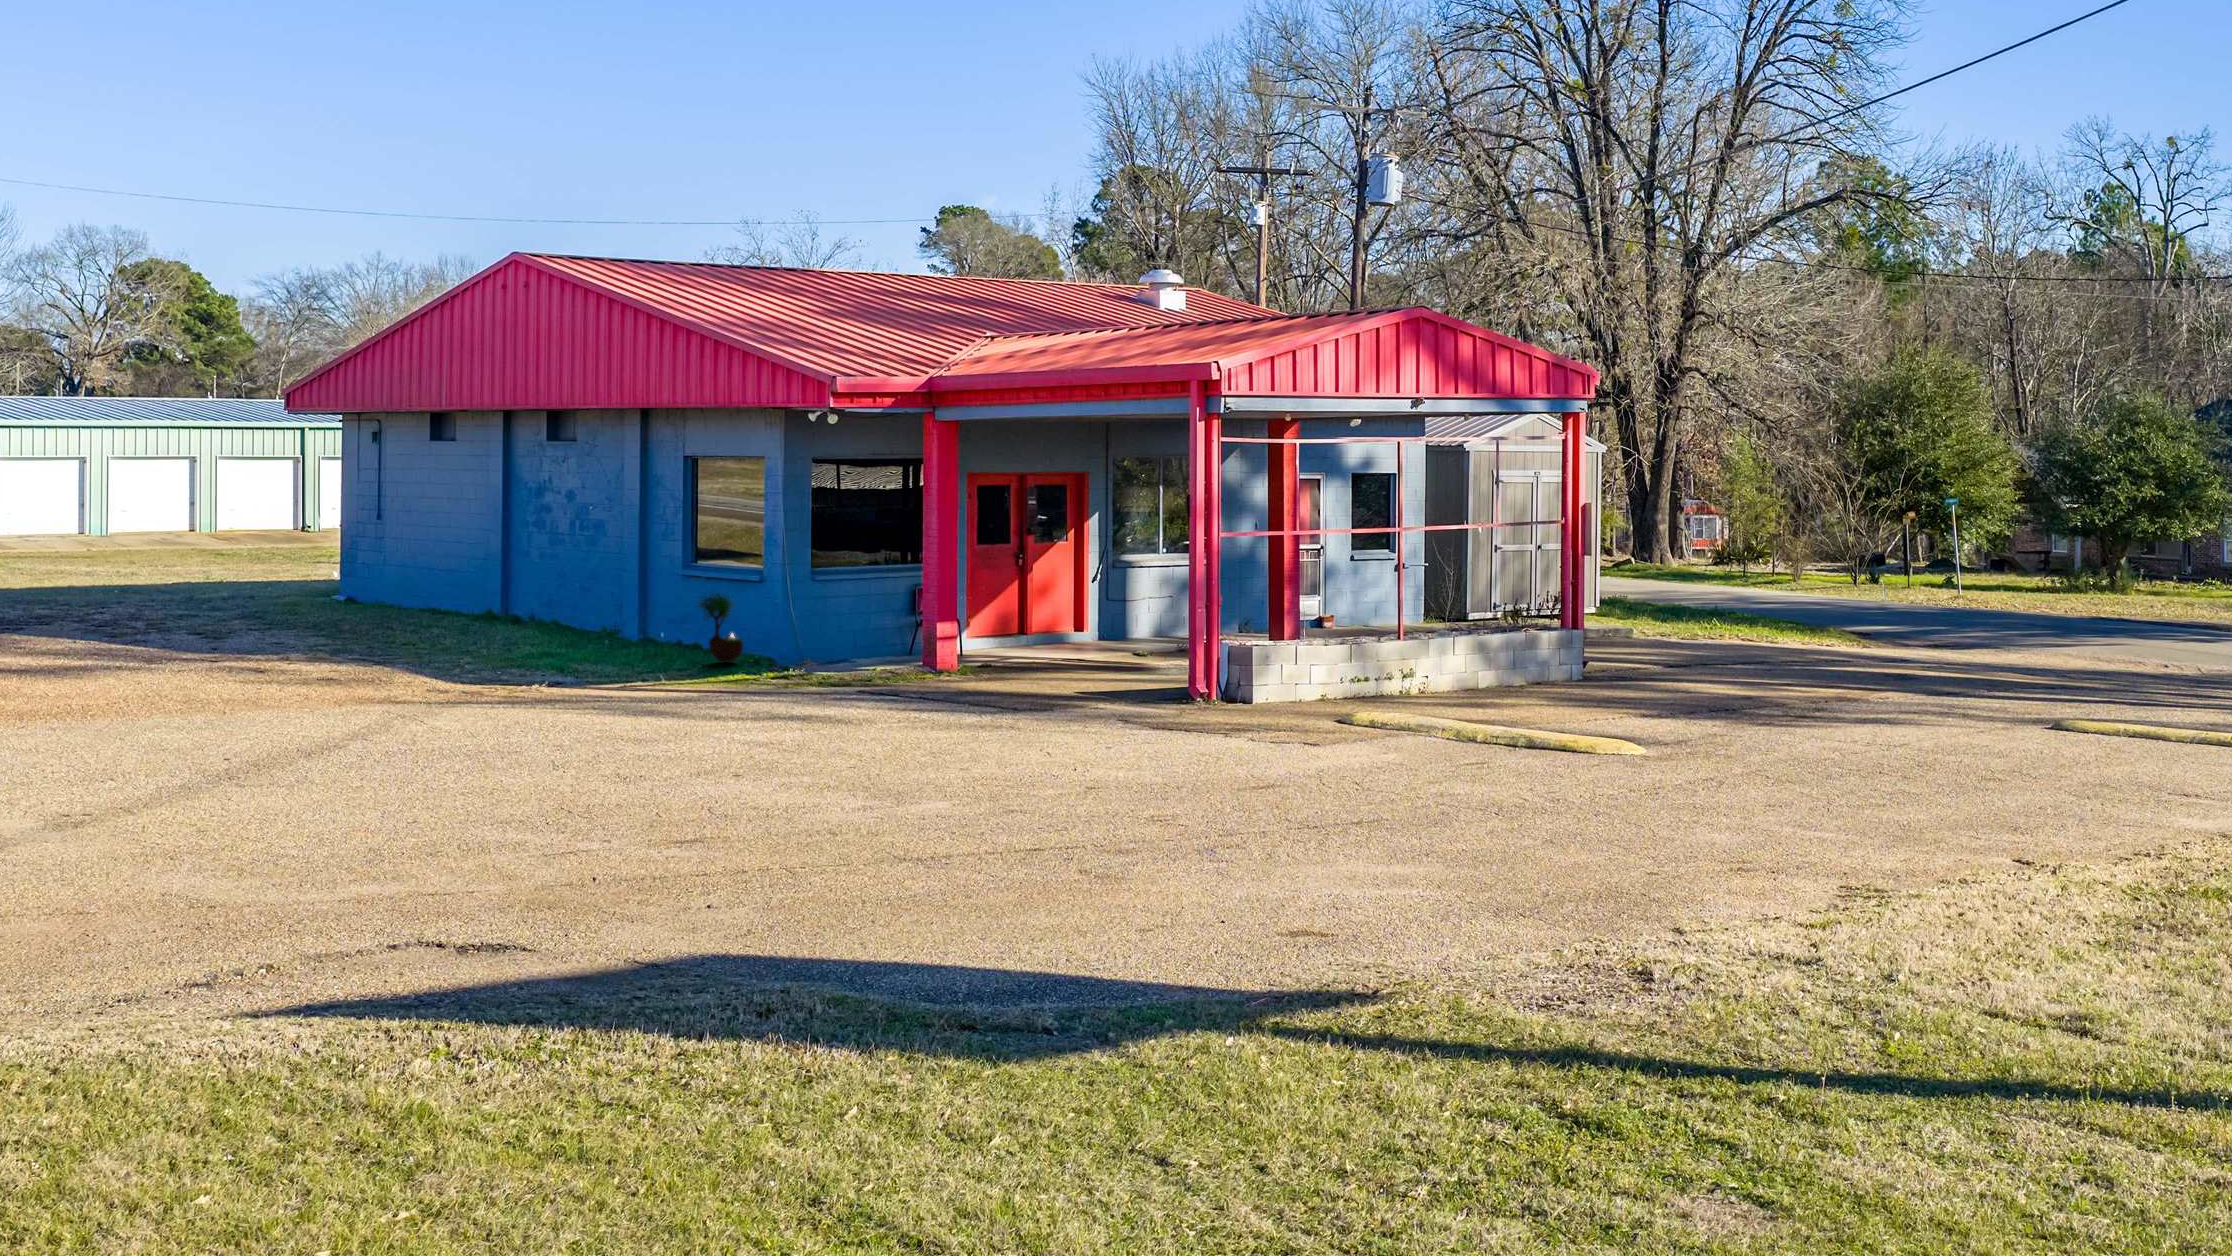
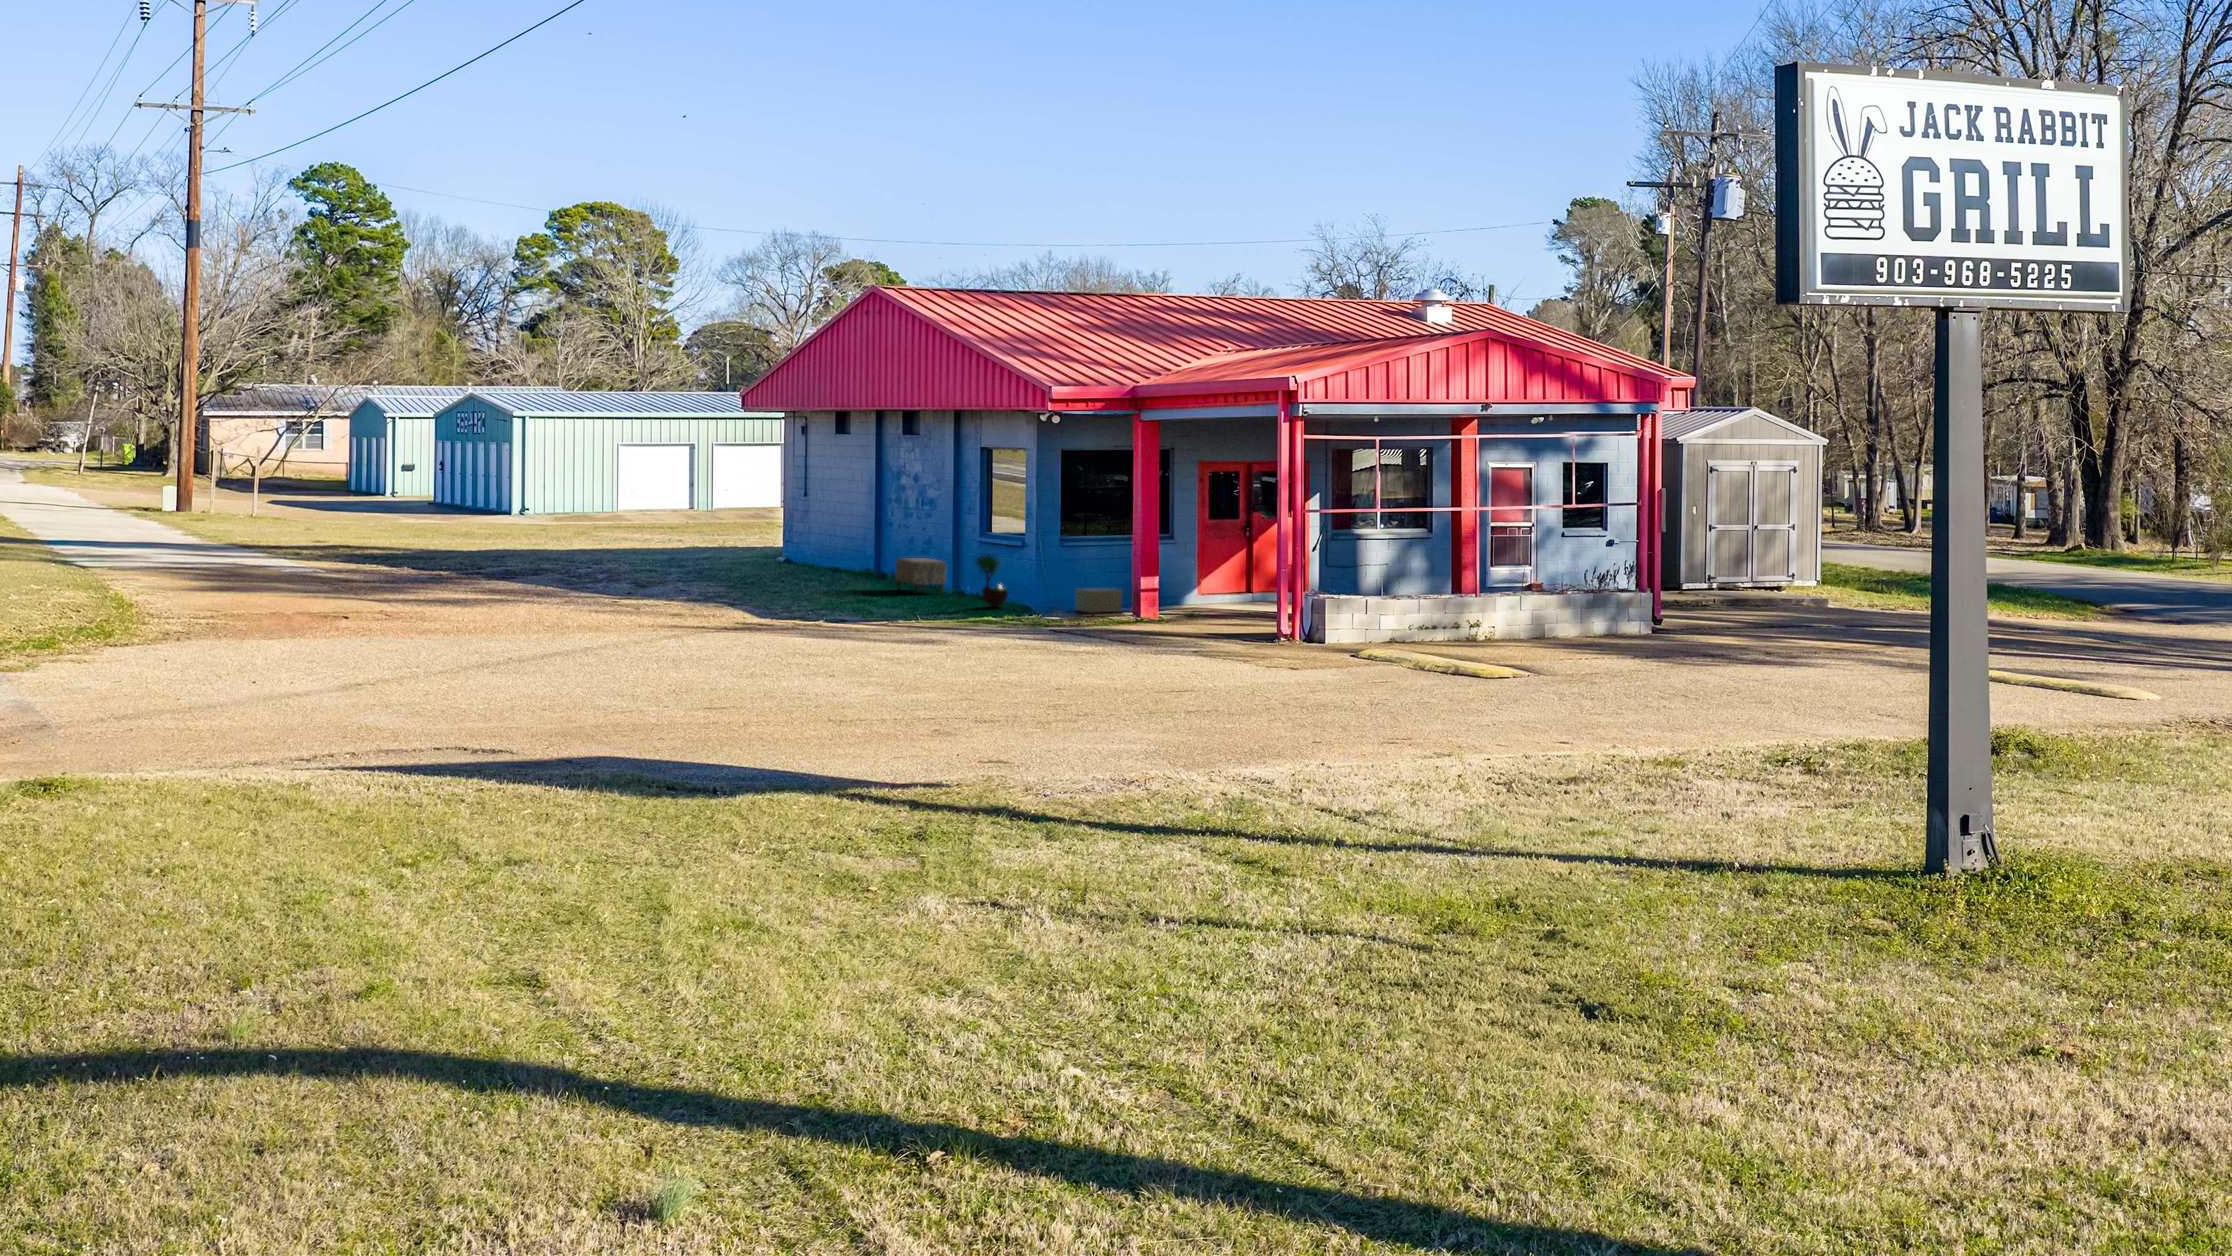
bench: none [548,599,626,647] -> present [895,558,946,593]
storage box: none [840,636,902,668] -> present [1075,588,1122,612]

